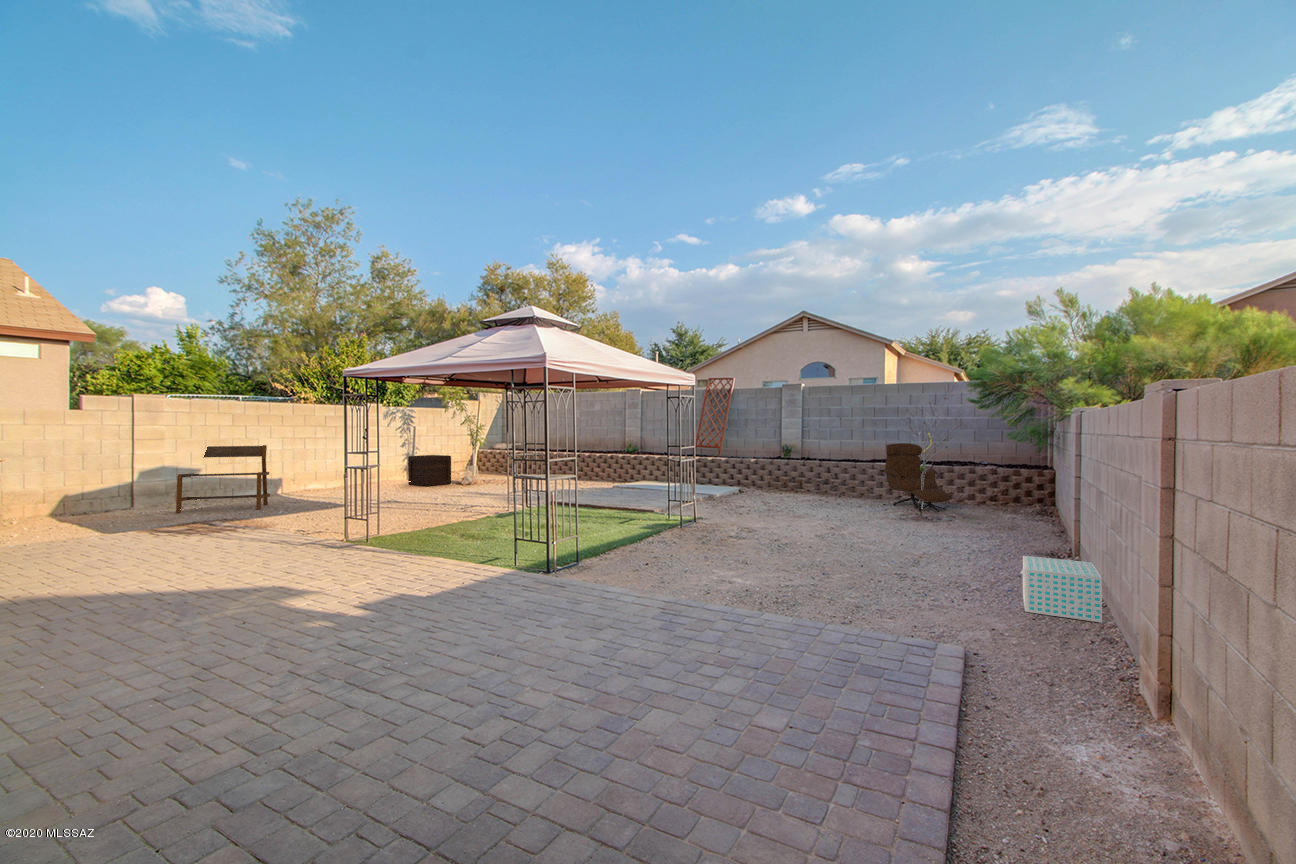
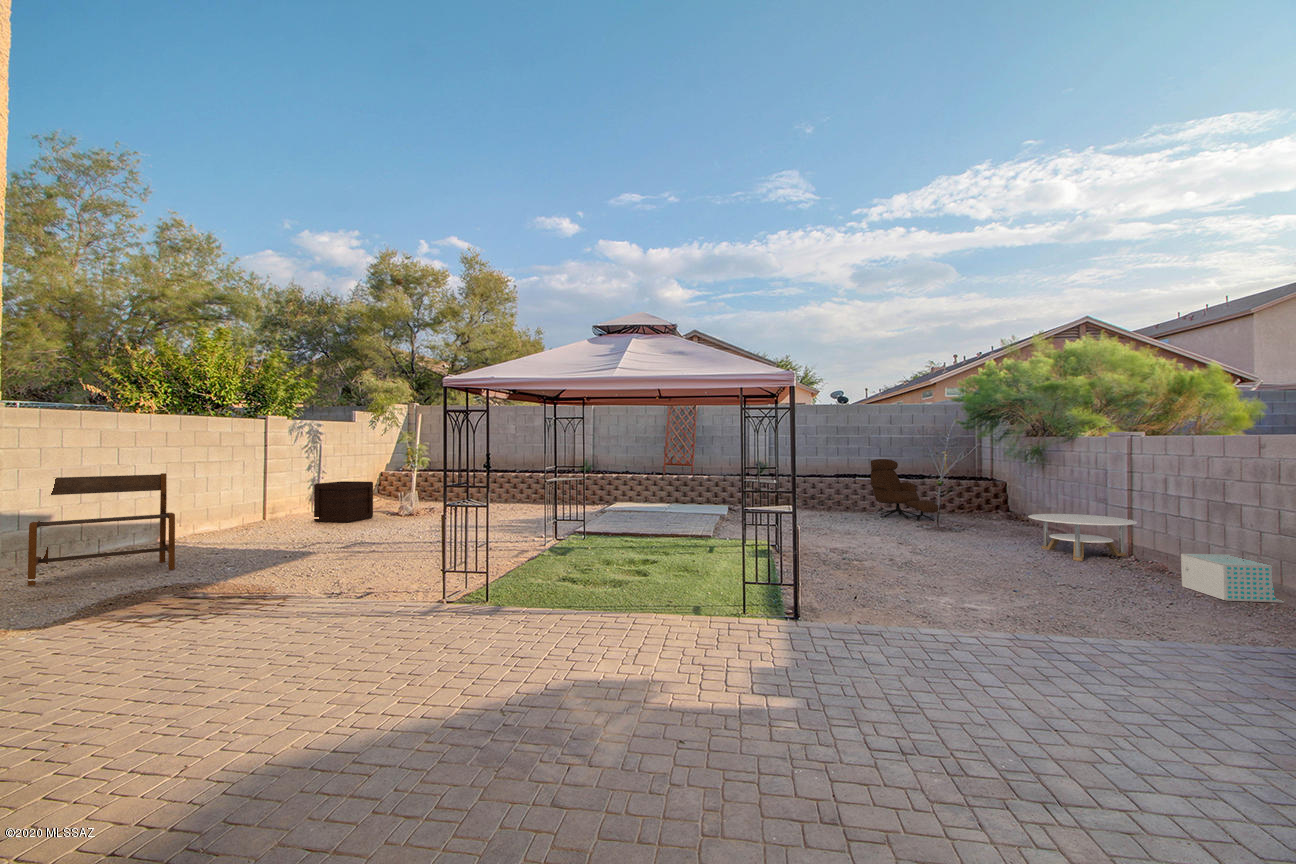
round table: none [949,507,1071,561] -> present [1028,514,1137,561]

